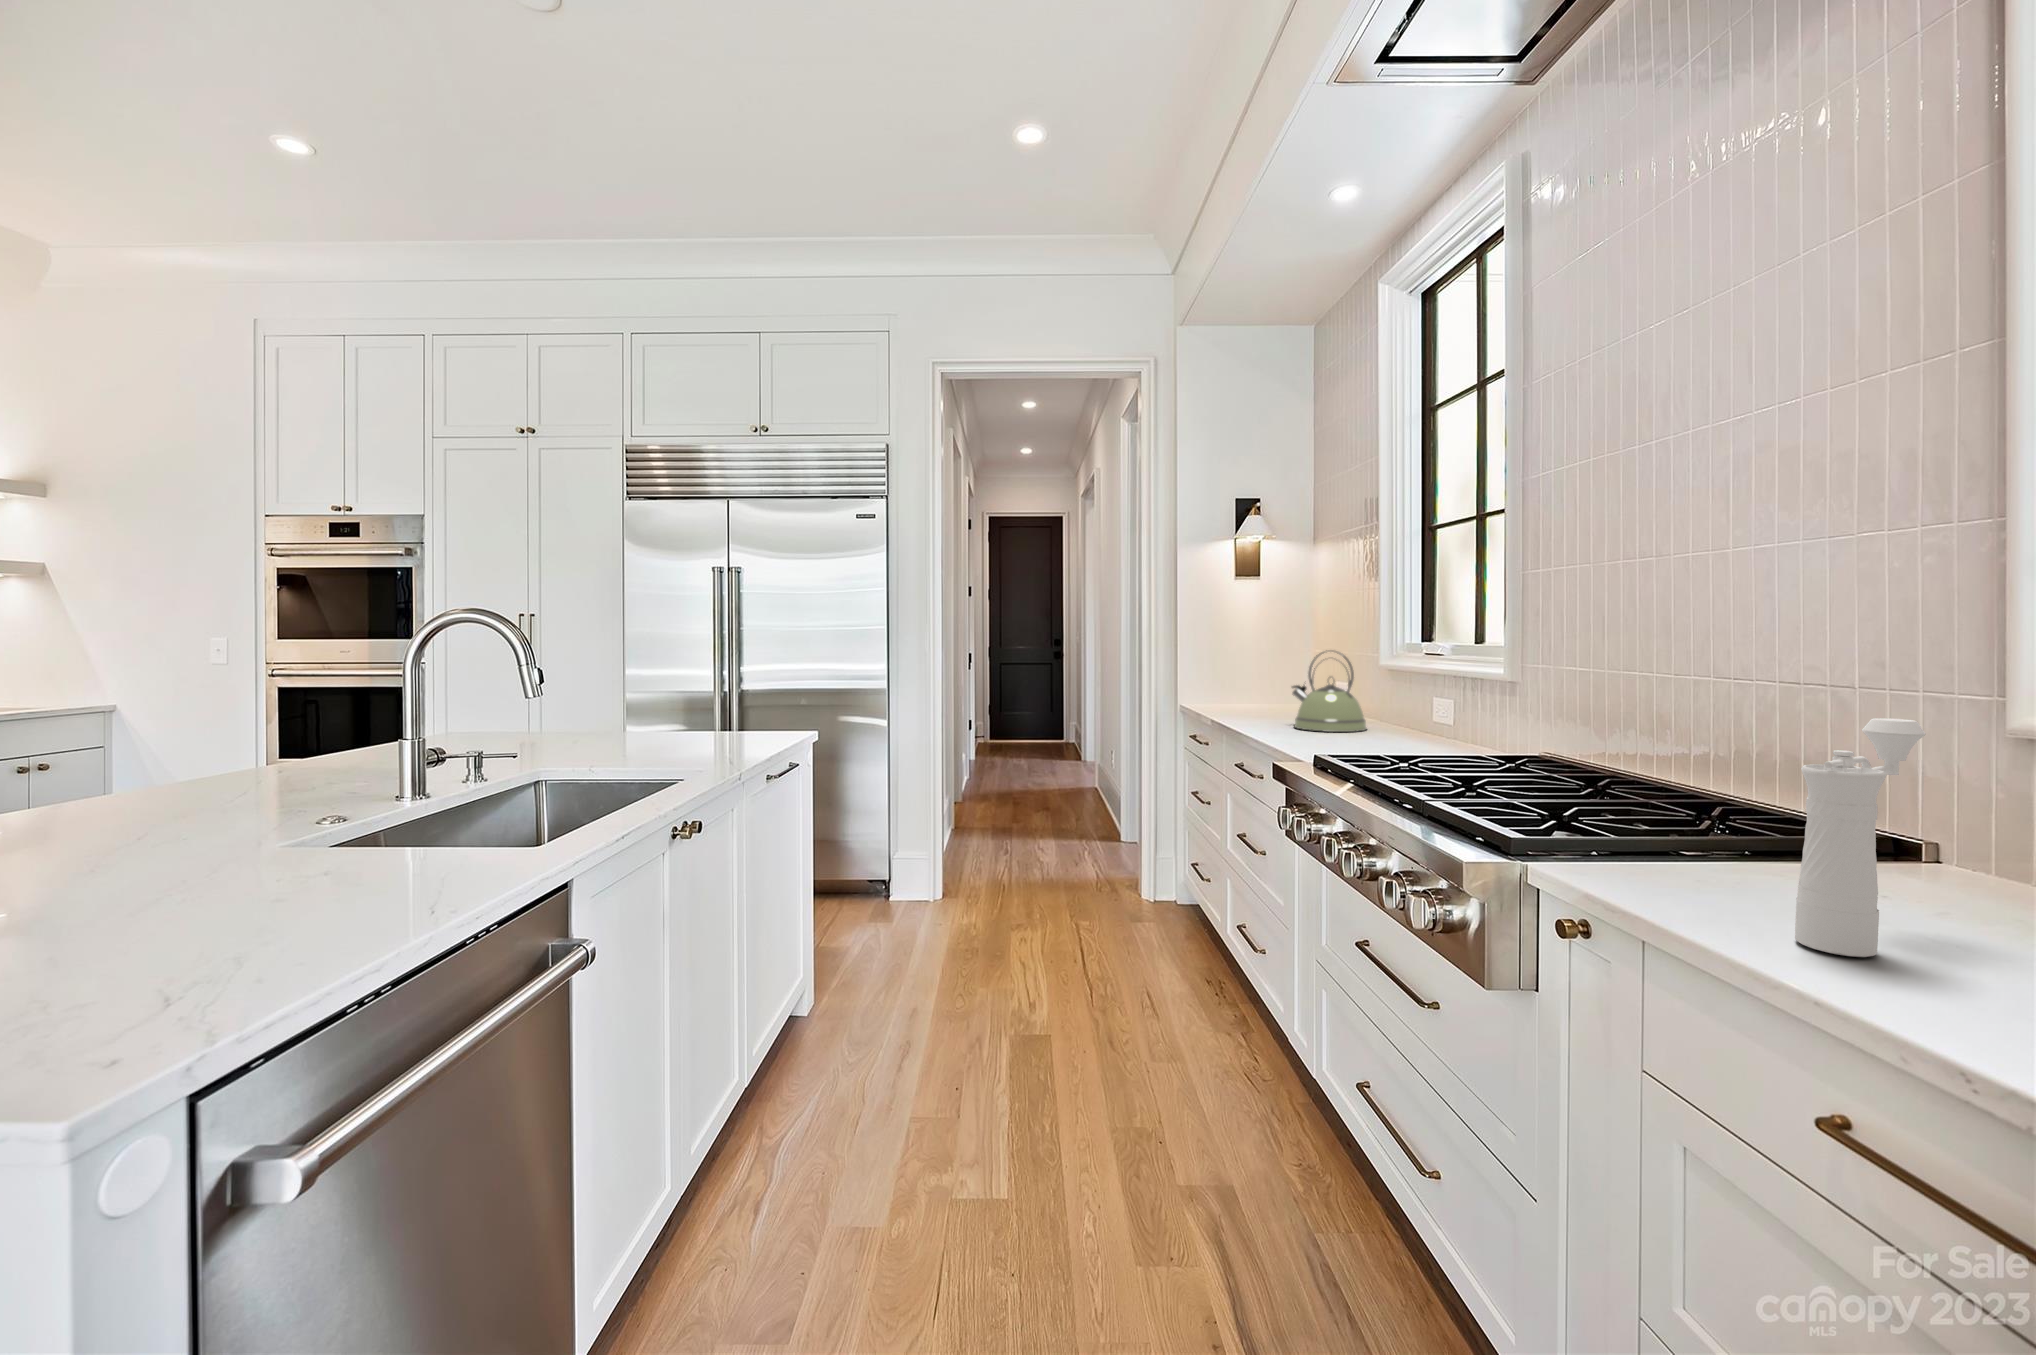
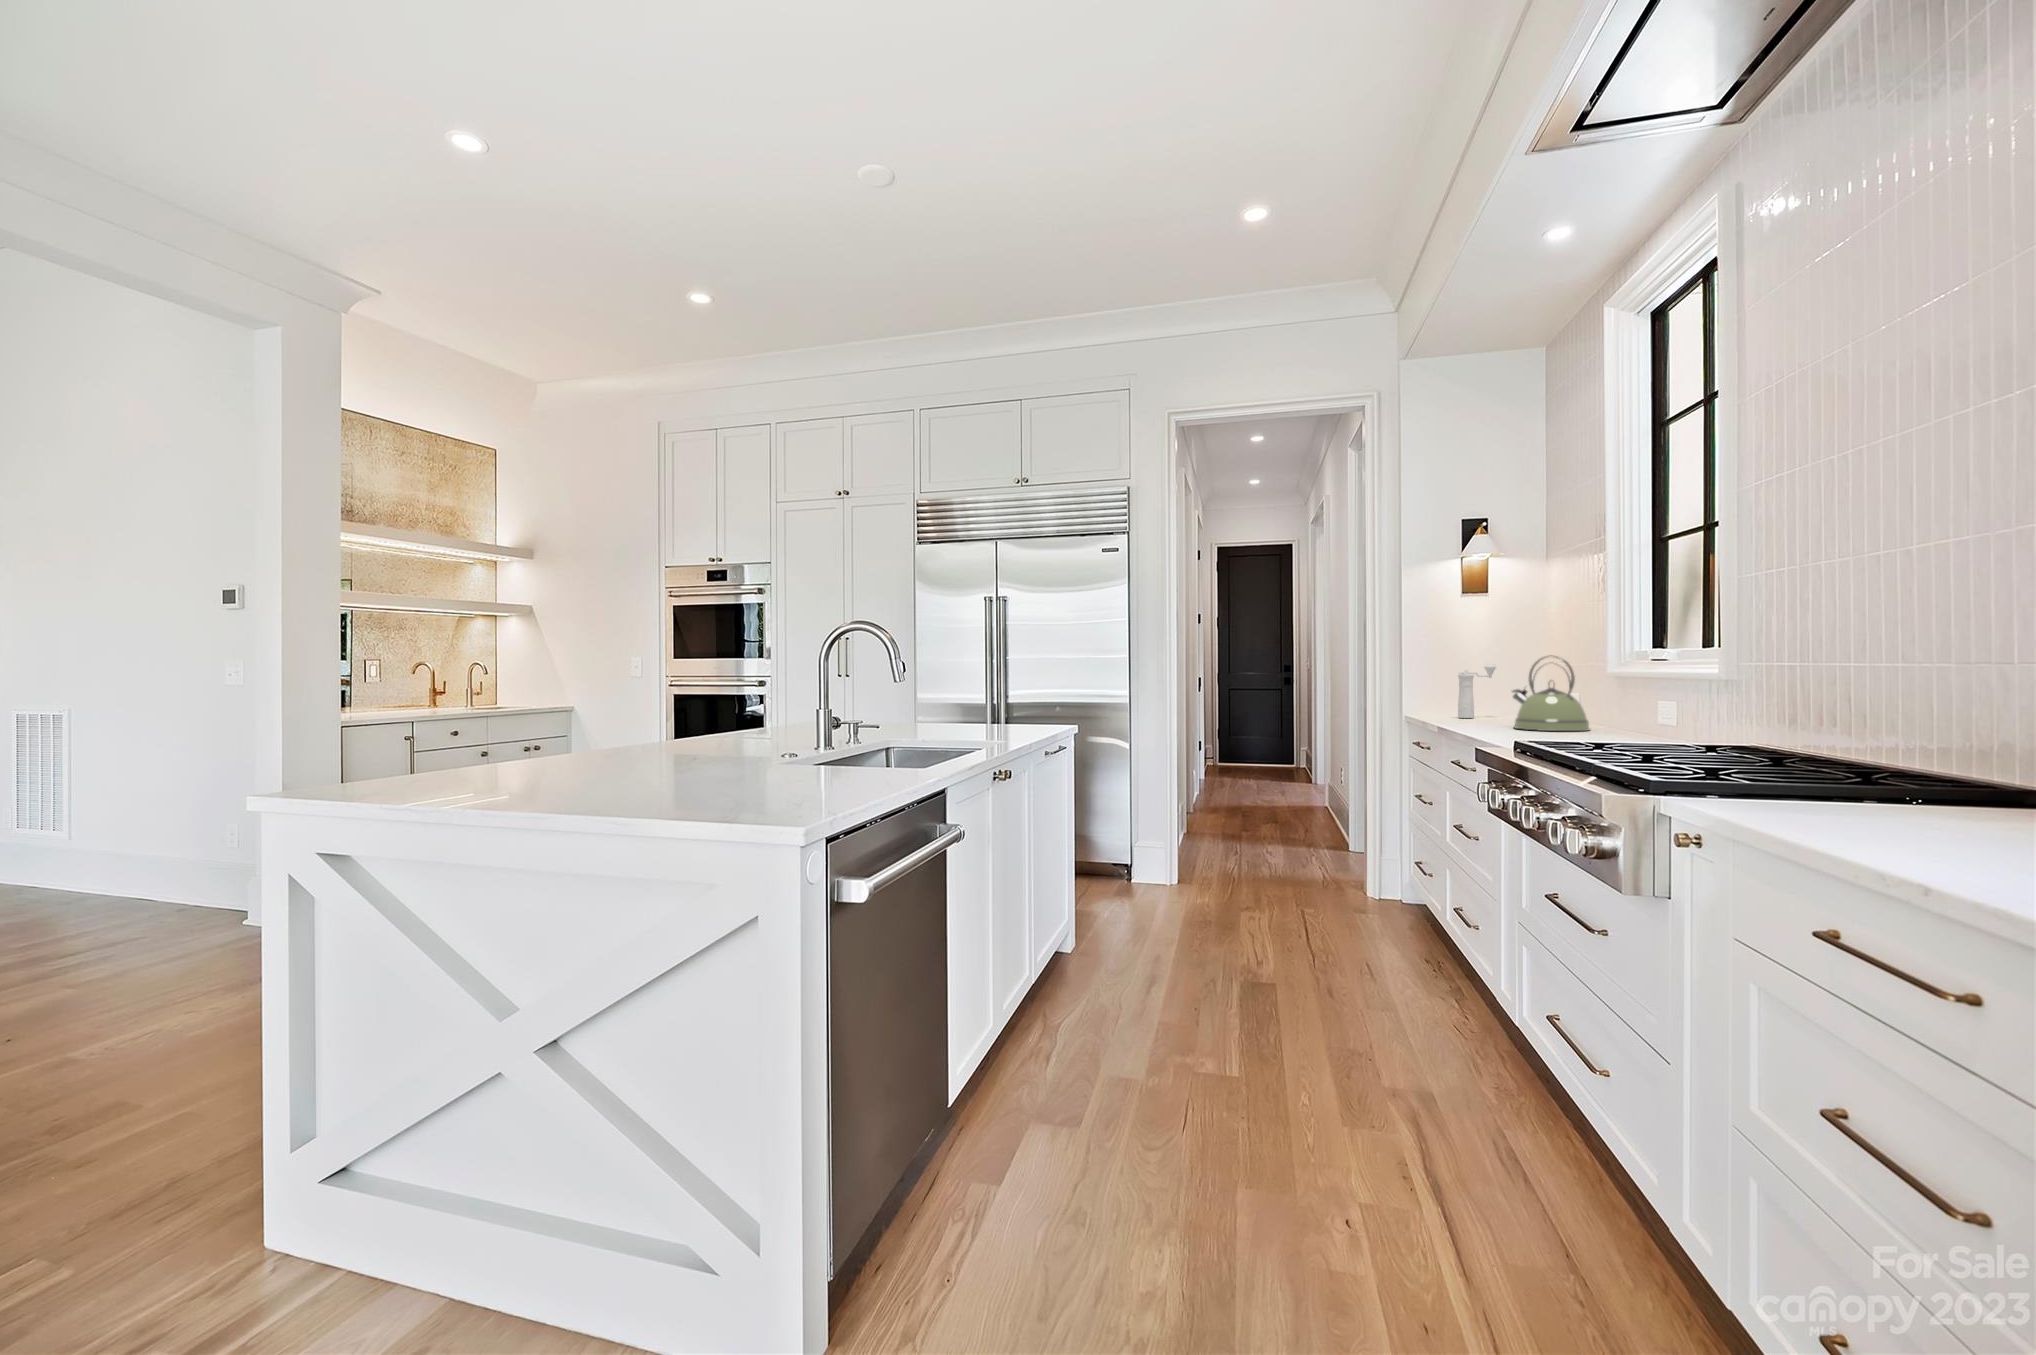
pepper mill: present [1795,718,1926,957] -> present [1458,664,1496,718]

